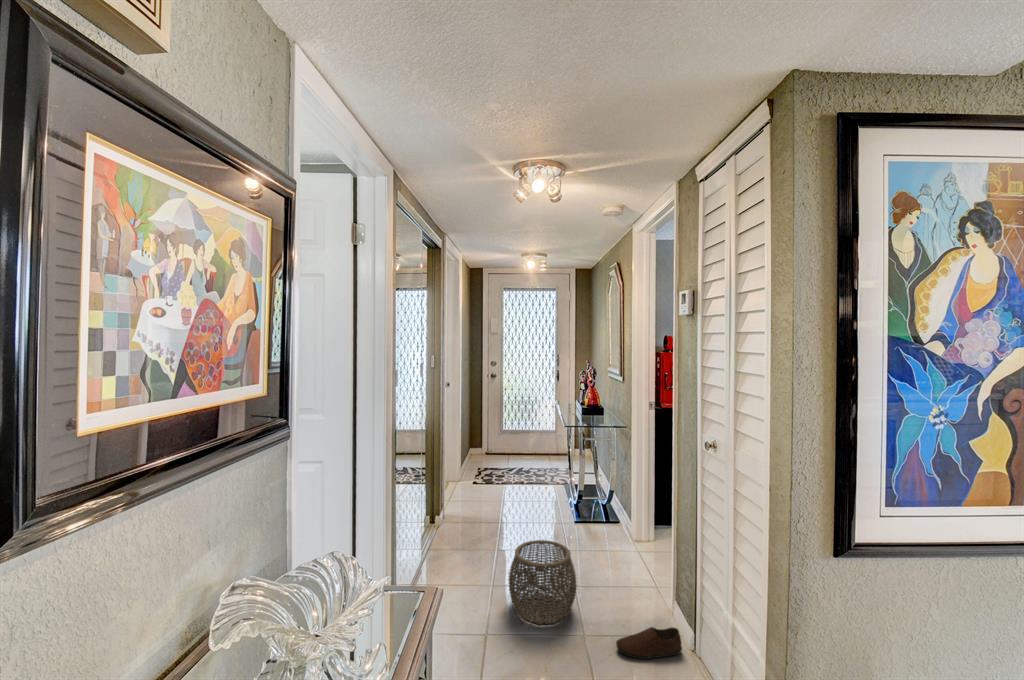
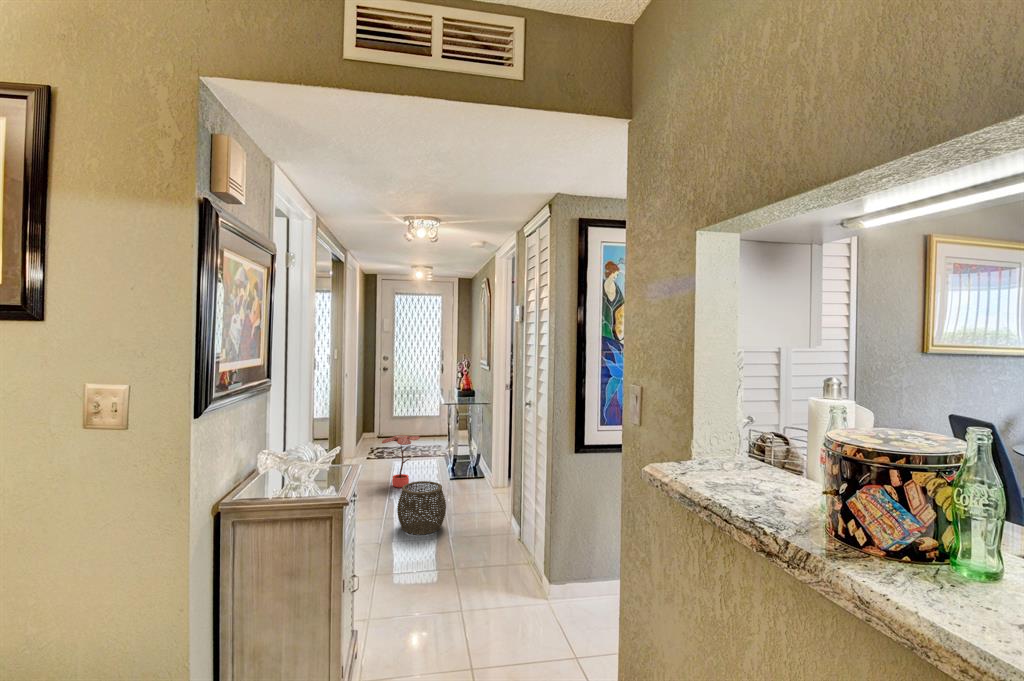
potted plant: none [489,463,536,531] -> present [382,435,420,487]
shoe: present [616,627,682,659] -> none [470,526,513,546]

